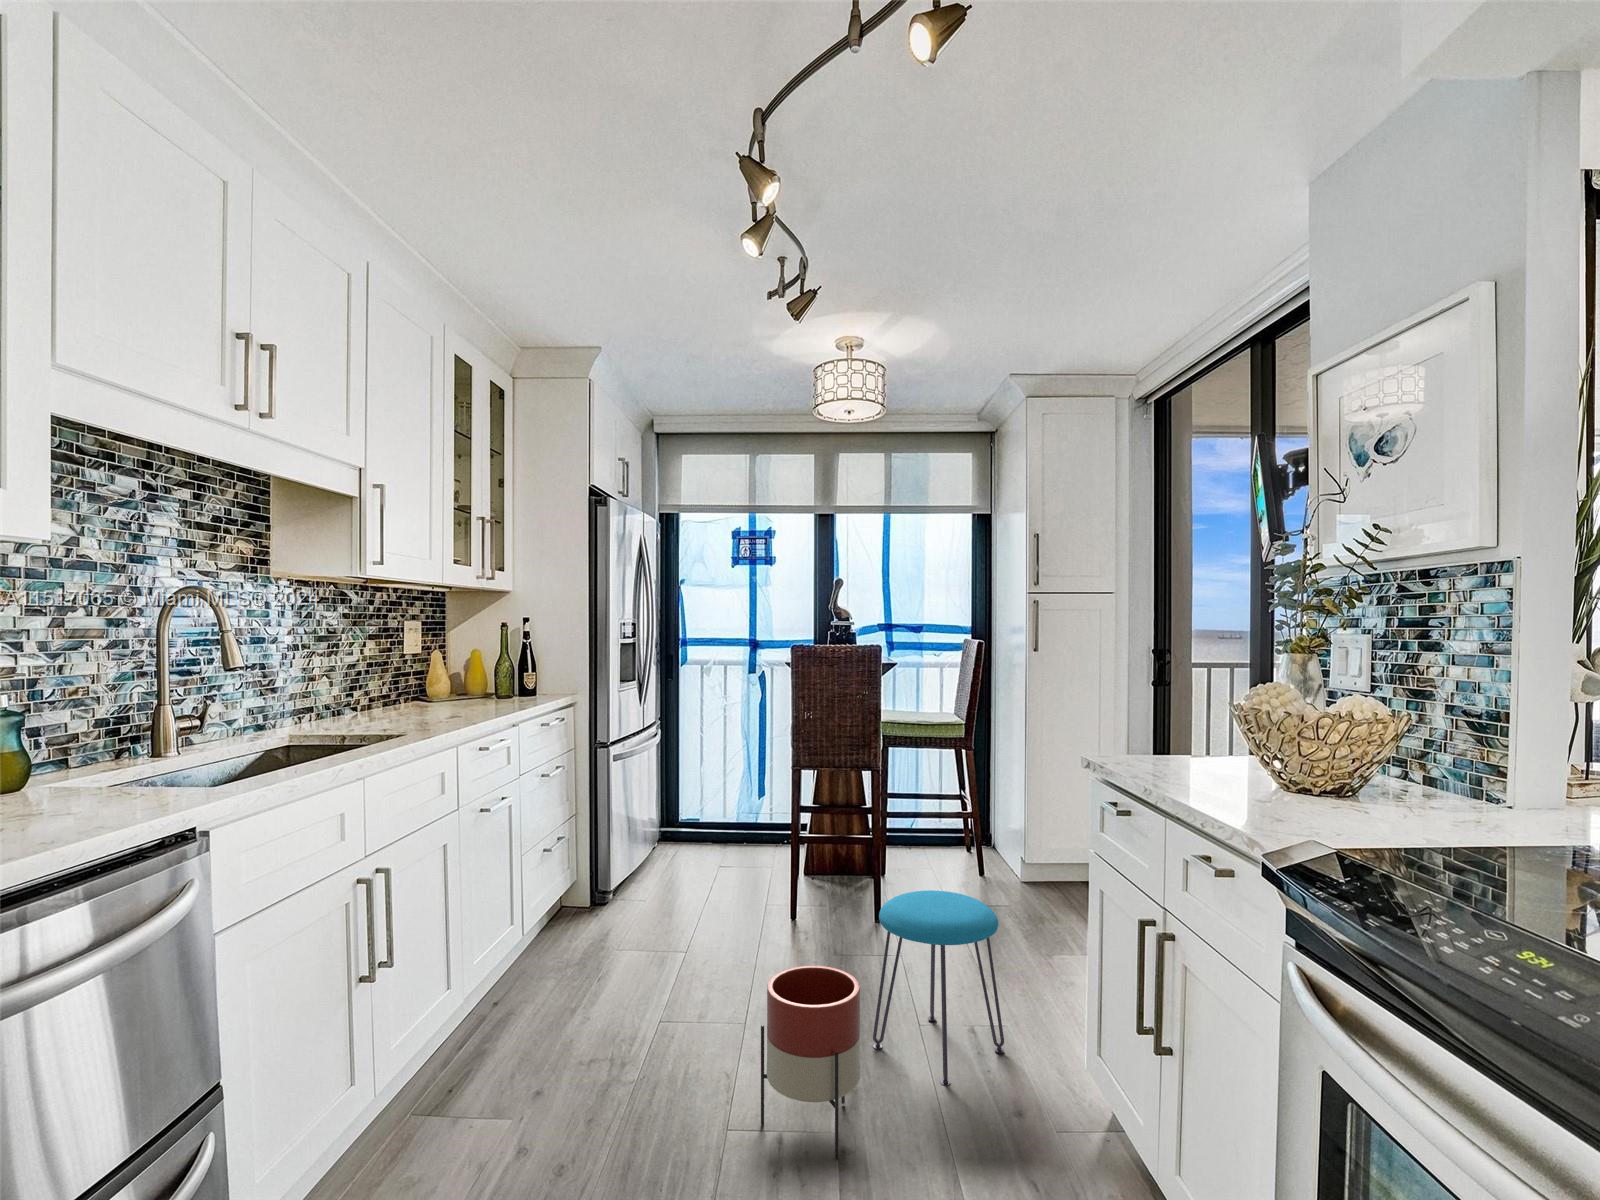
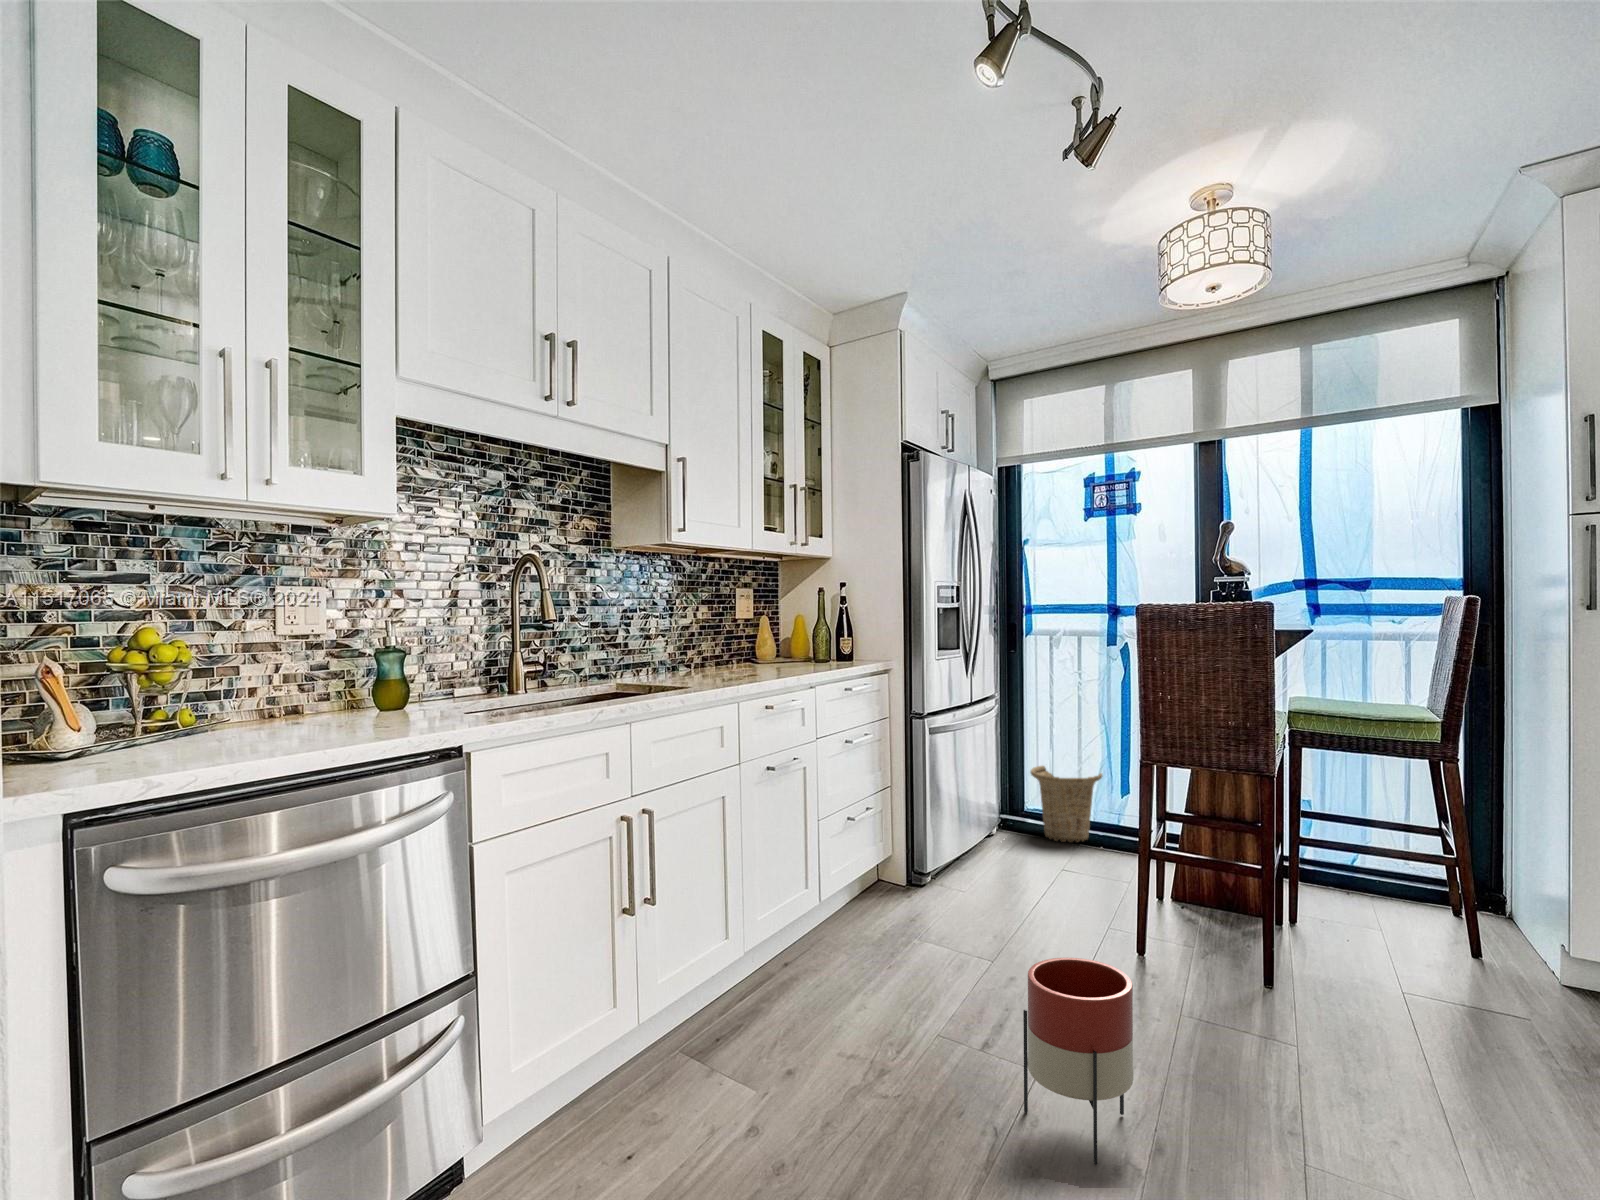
basket: none [685,781,747,851] -> present [1031,766,1103,842]
stool: present [873,890,1004,1086] -> none [1179,903,1351,1127]

